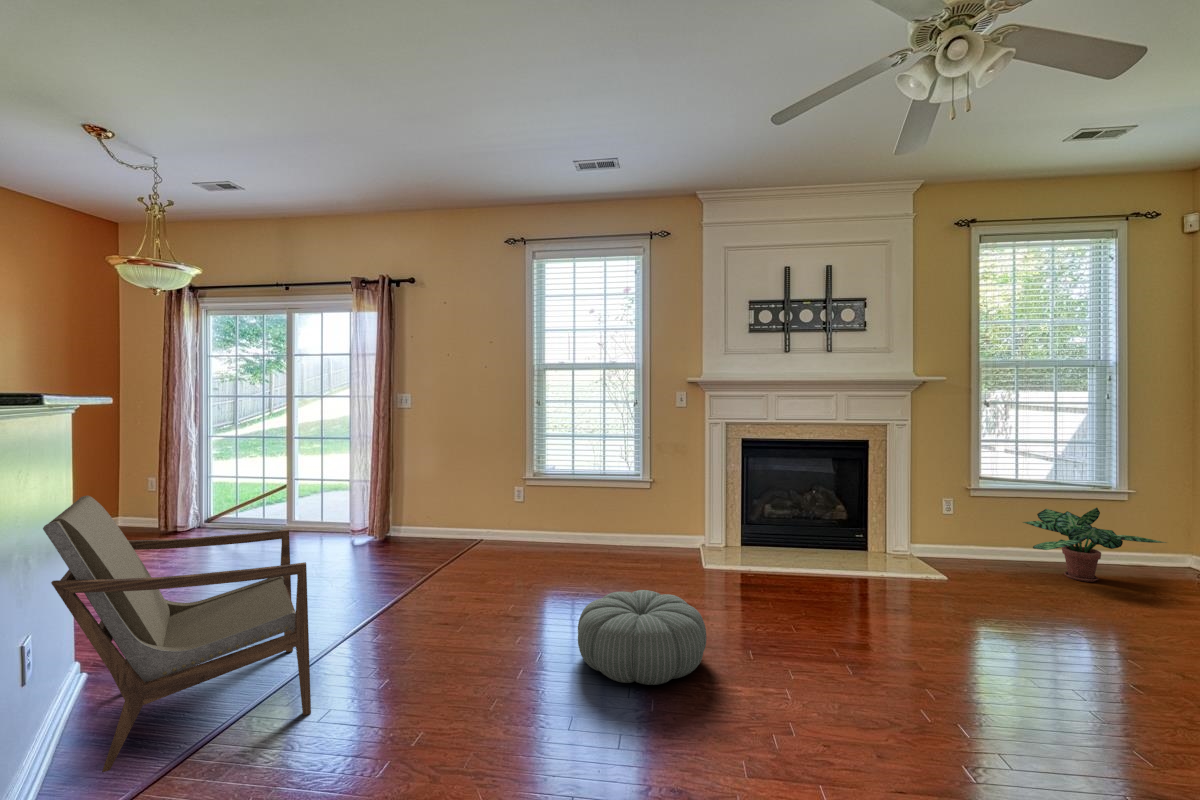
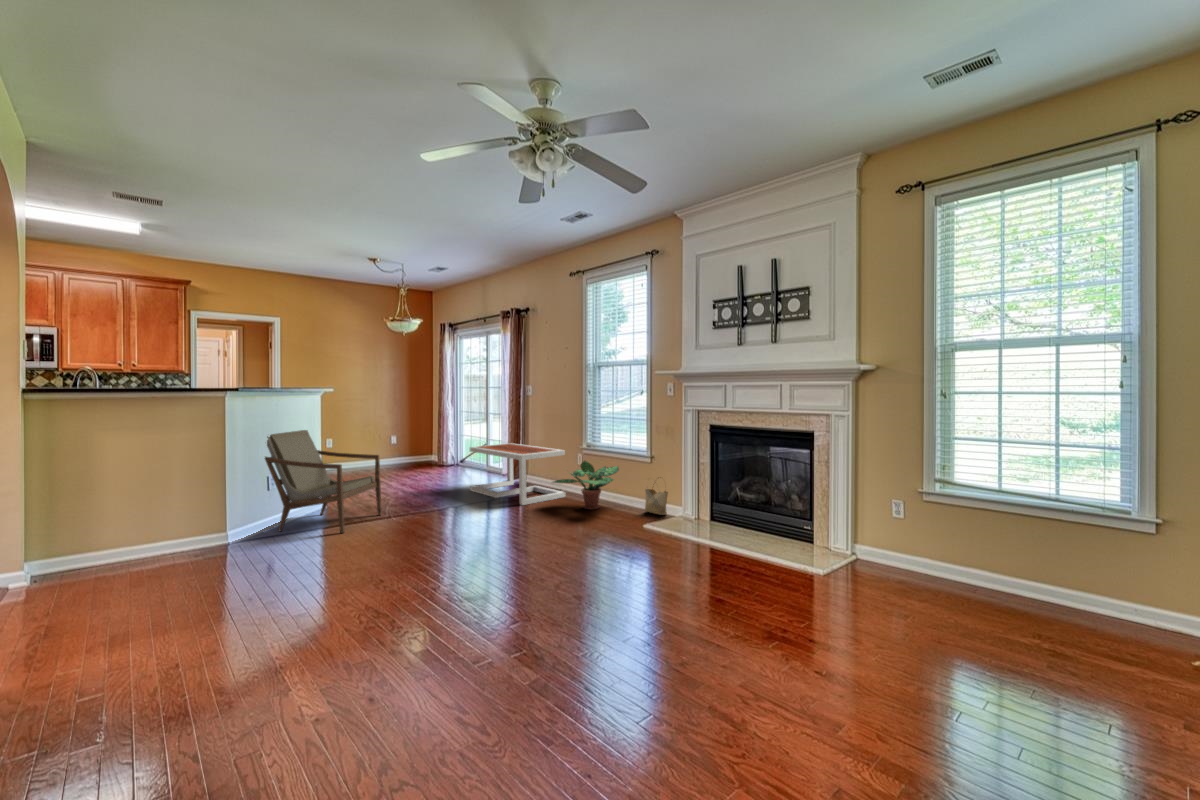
coffee table: none [345,481,517,573] -> present [470,443,566,505]
woven basket: none [655,504,687,550] -> present [645,482,668,515]
potted plant: present [1023,508,1166,582] -> present [553,461,619,510]
pouf: present [578,590,706,685] -> none [435,511,518,560]

